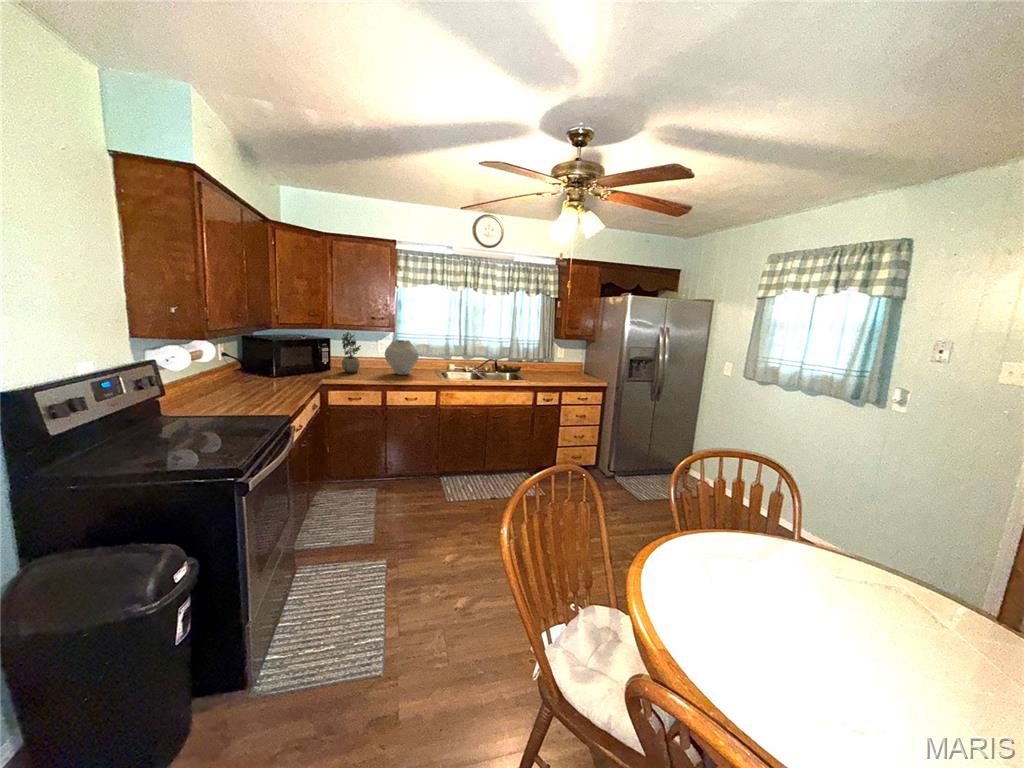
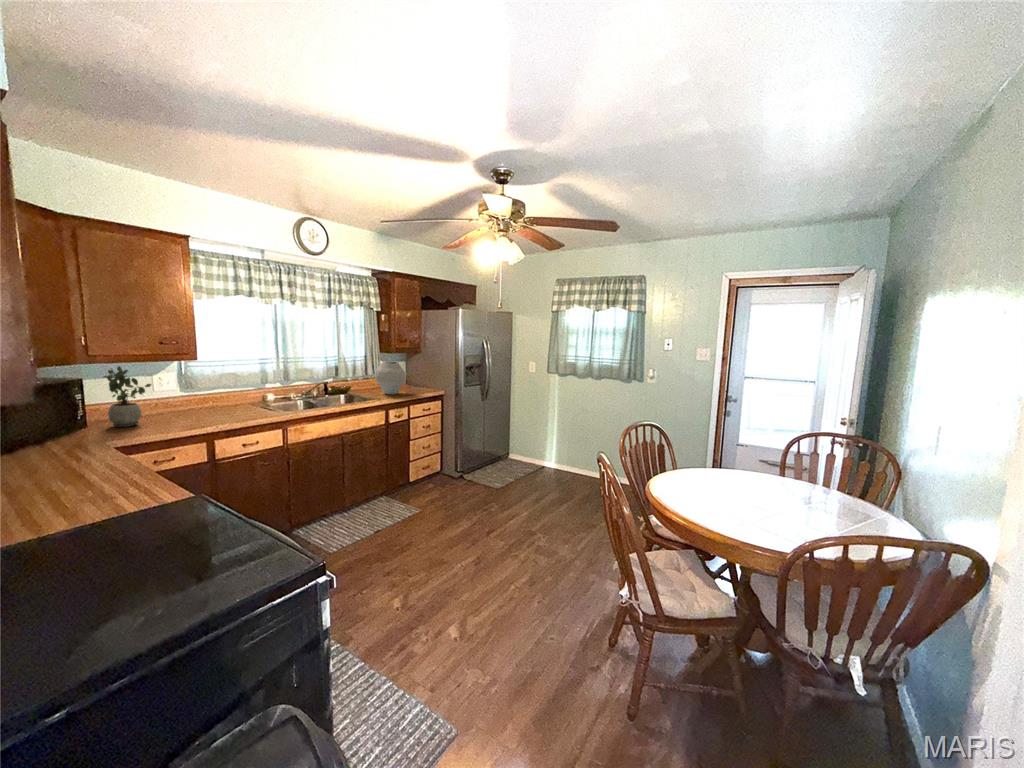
vase: present [385,340,419,375] -> present [375,362,406,395]

